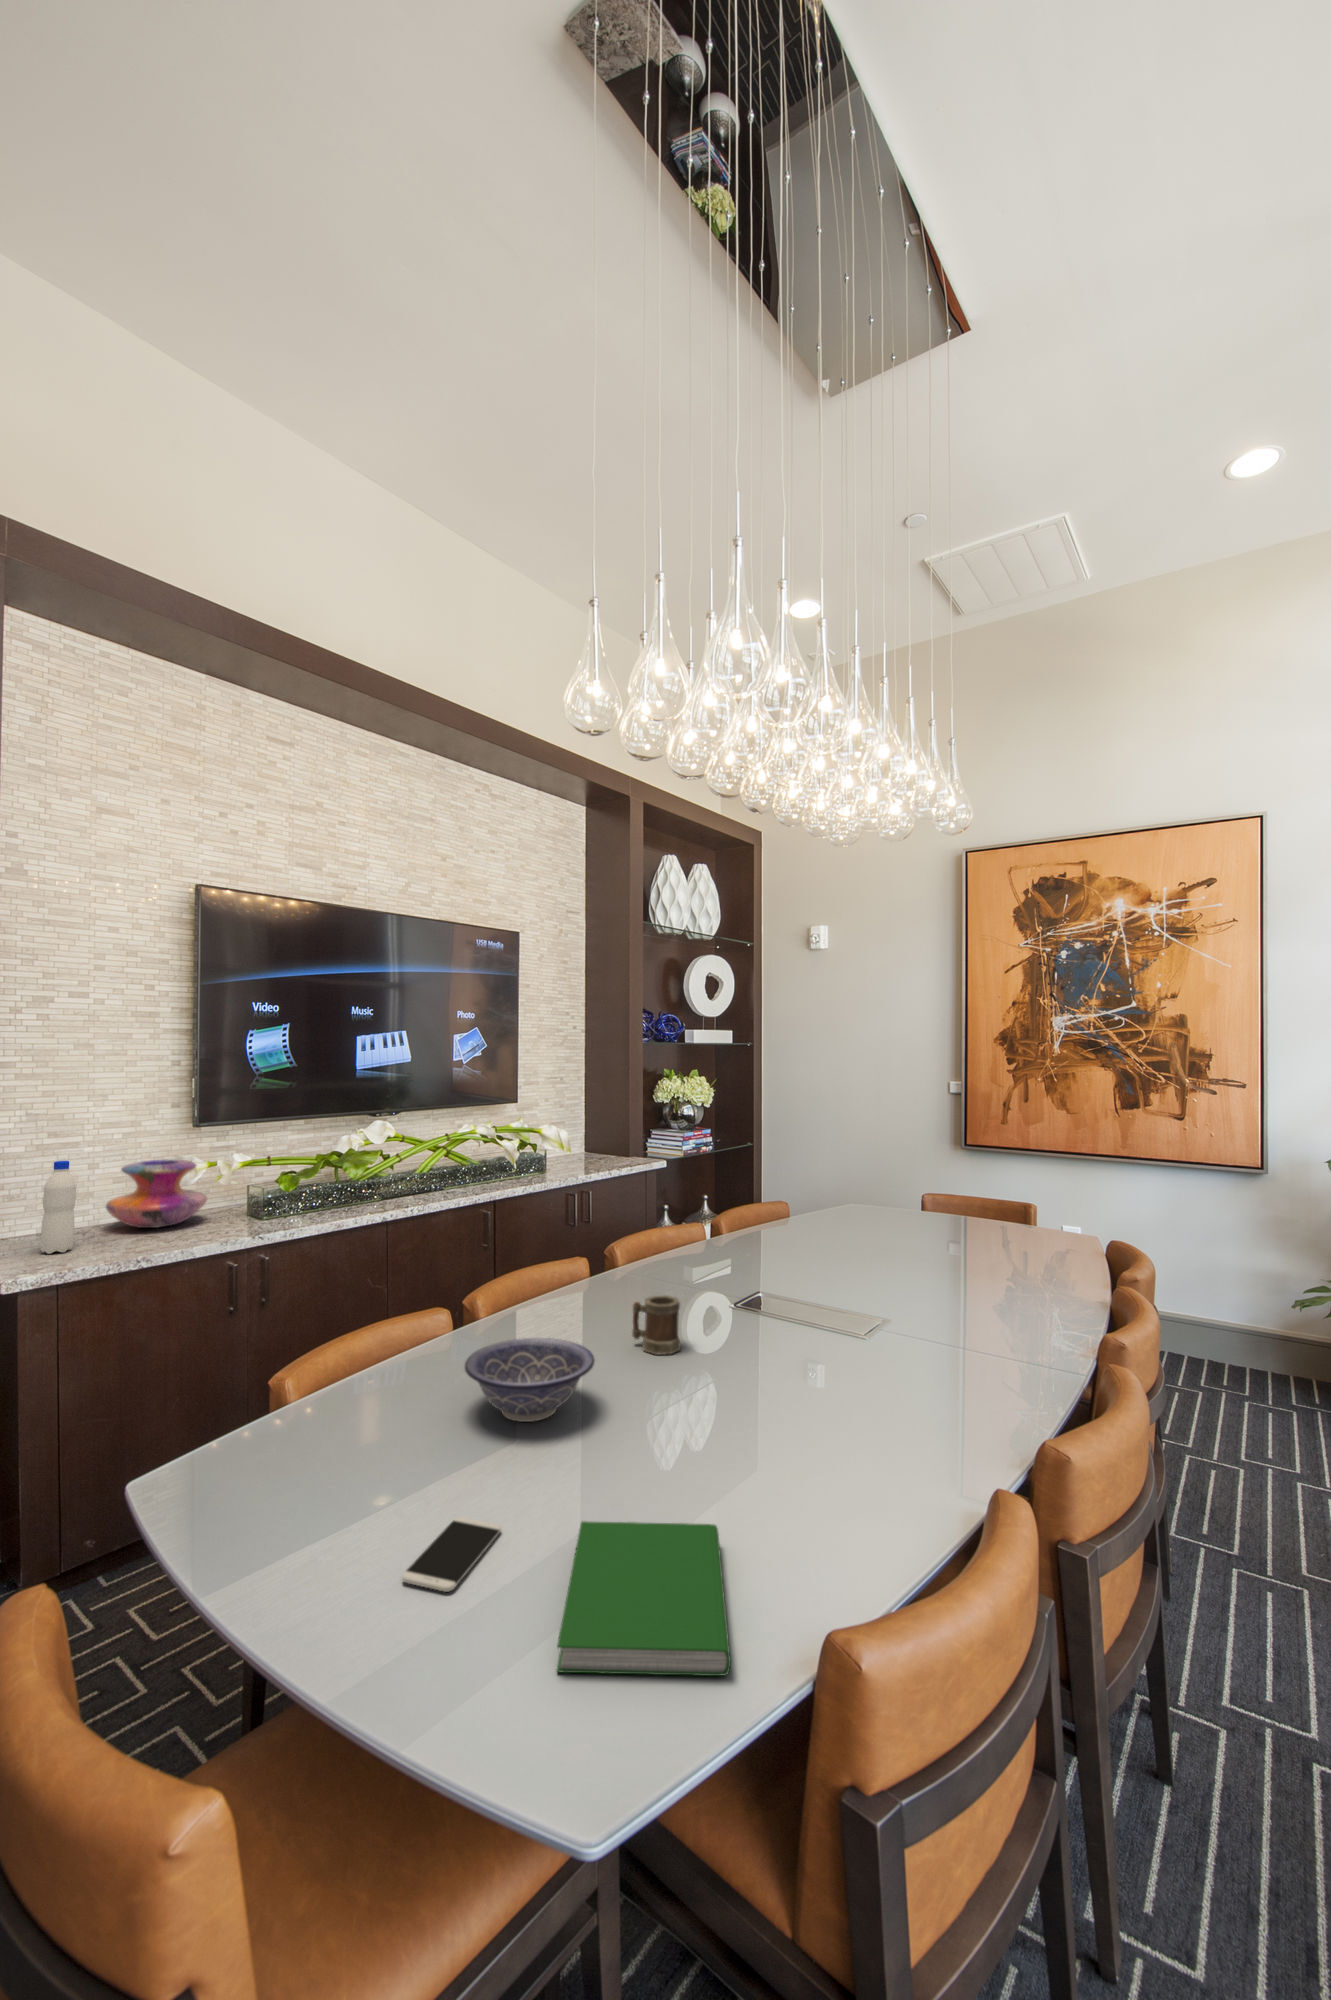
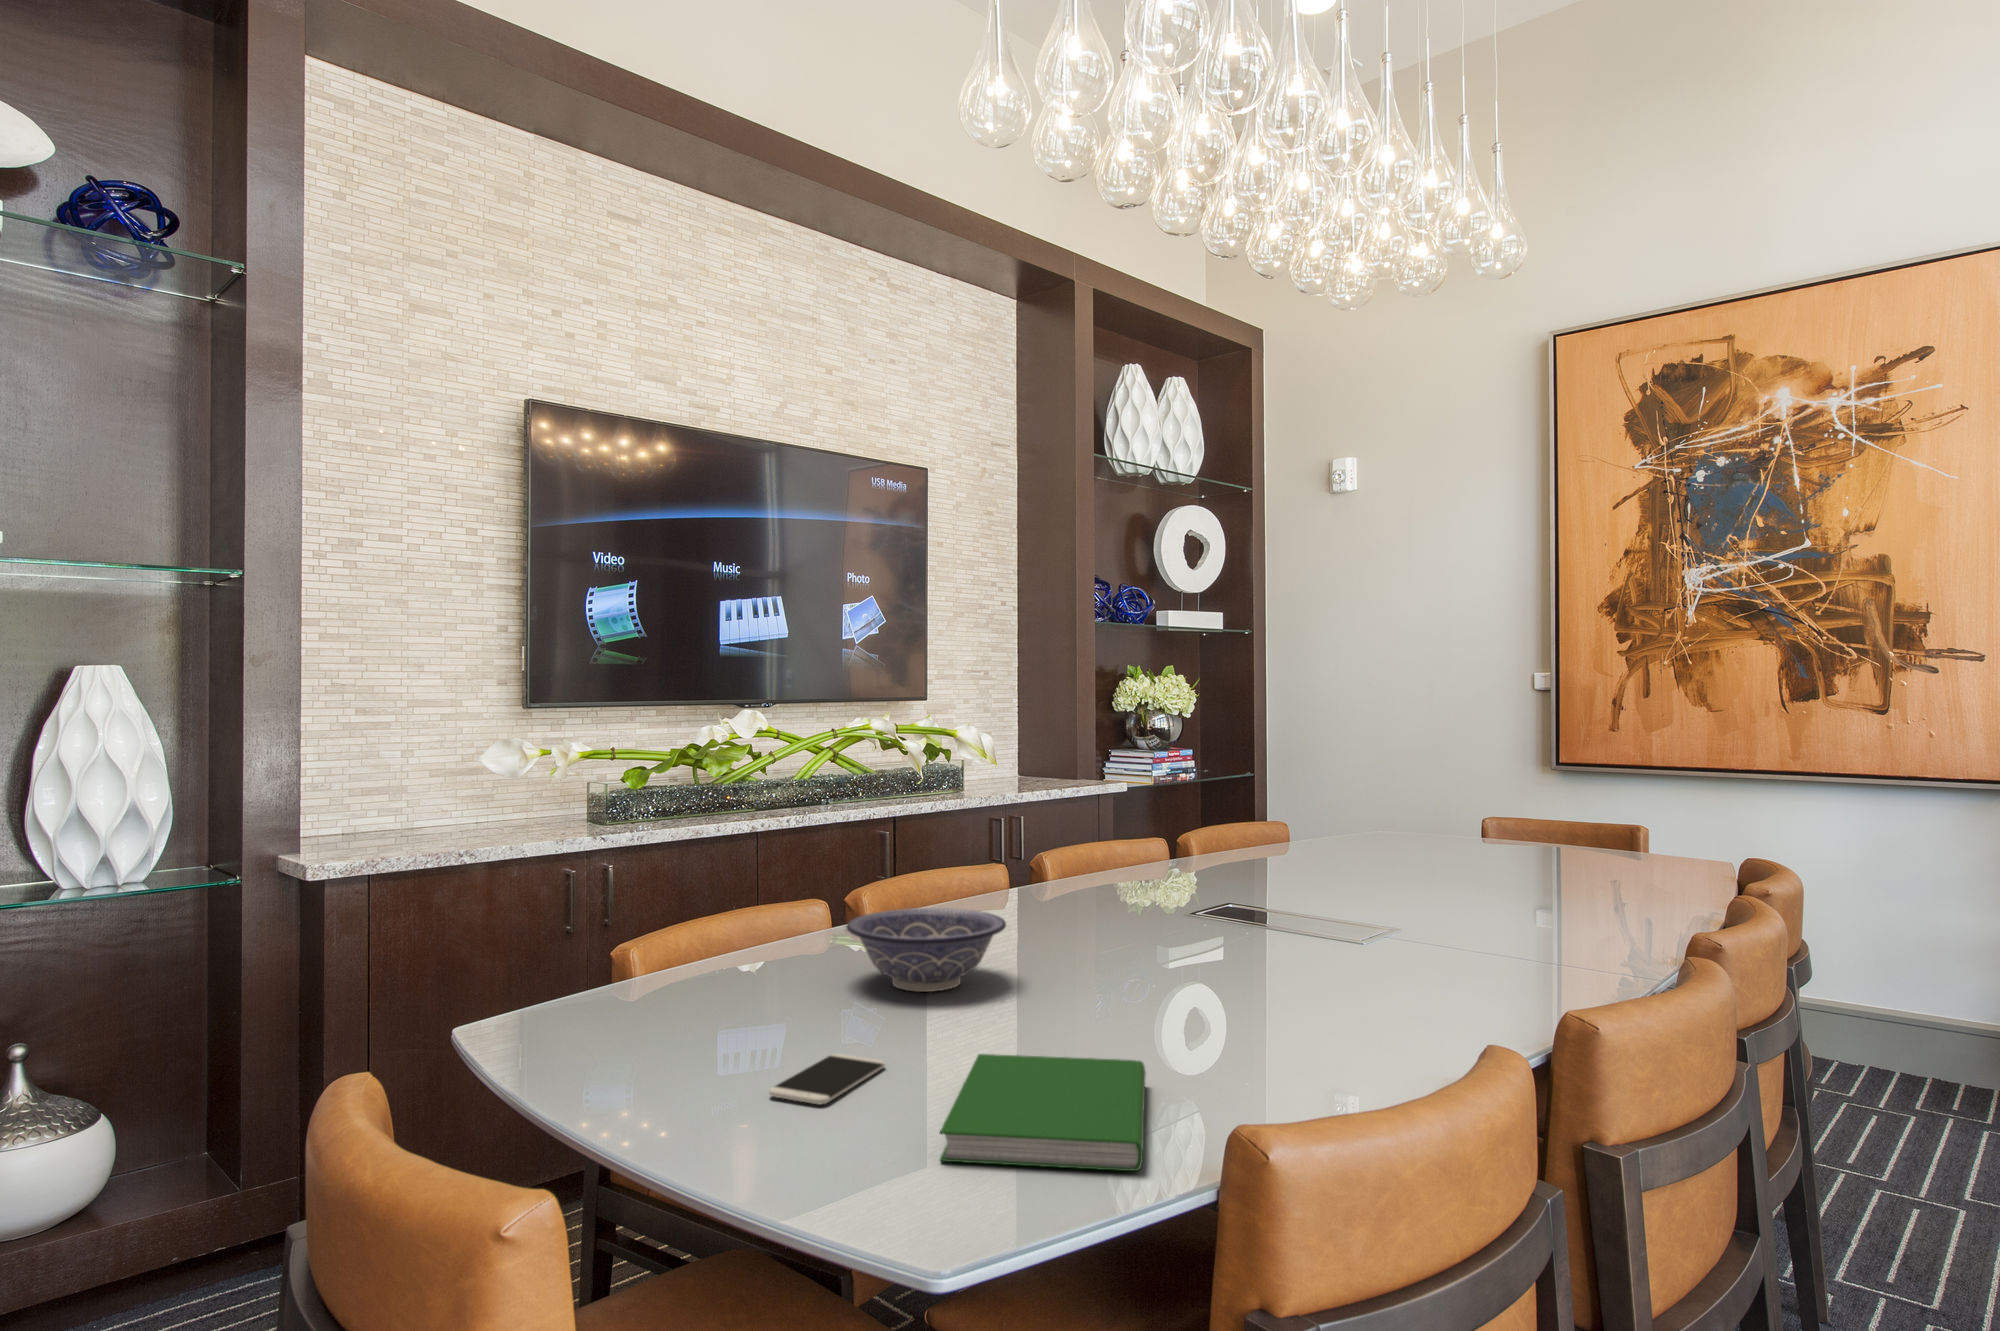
decorative vase: present [106,1159,207,1228] -> none [426,748,543,827]
water bottle: present [41,1161,76,1254] -> none [356,735,393,844]
mug: present [632,1295,681,1354] -> none [1062,878,1124,946]

